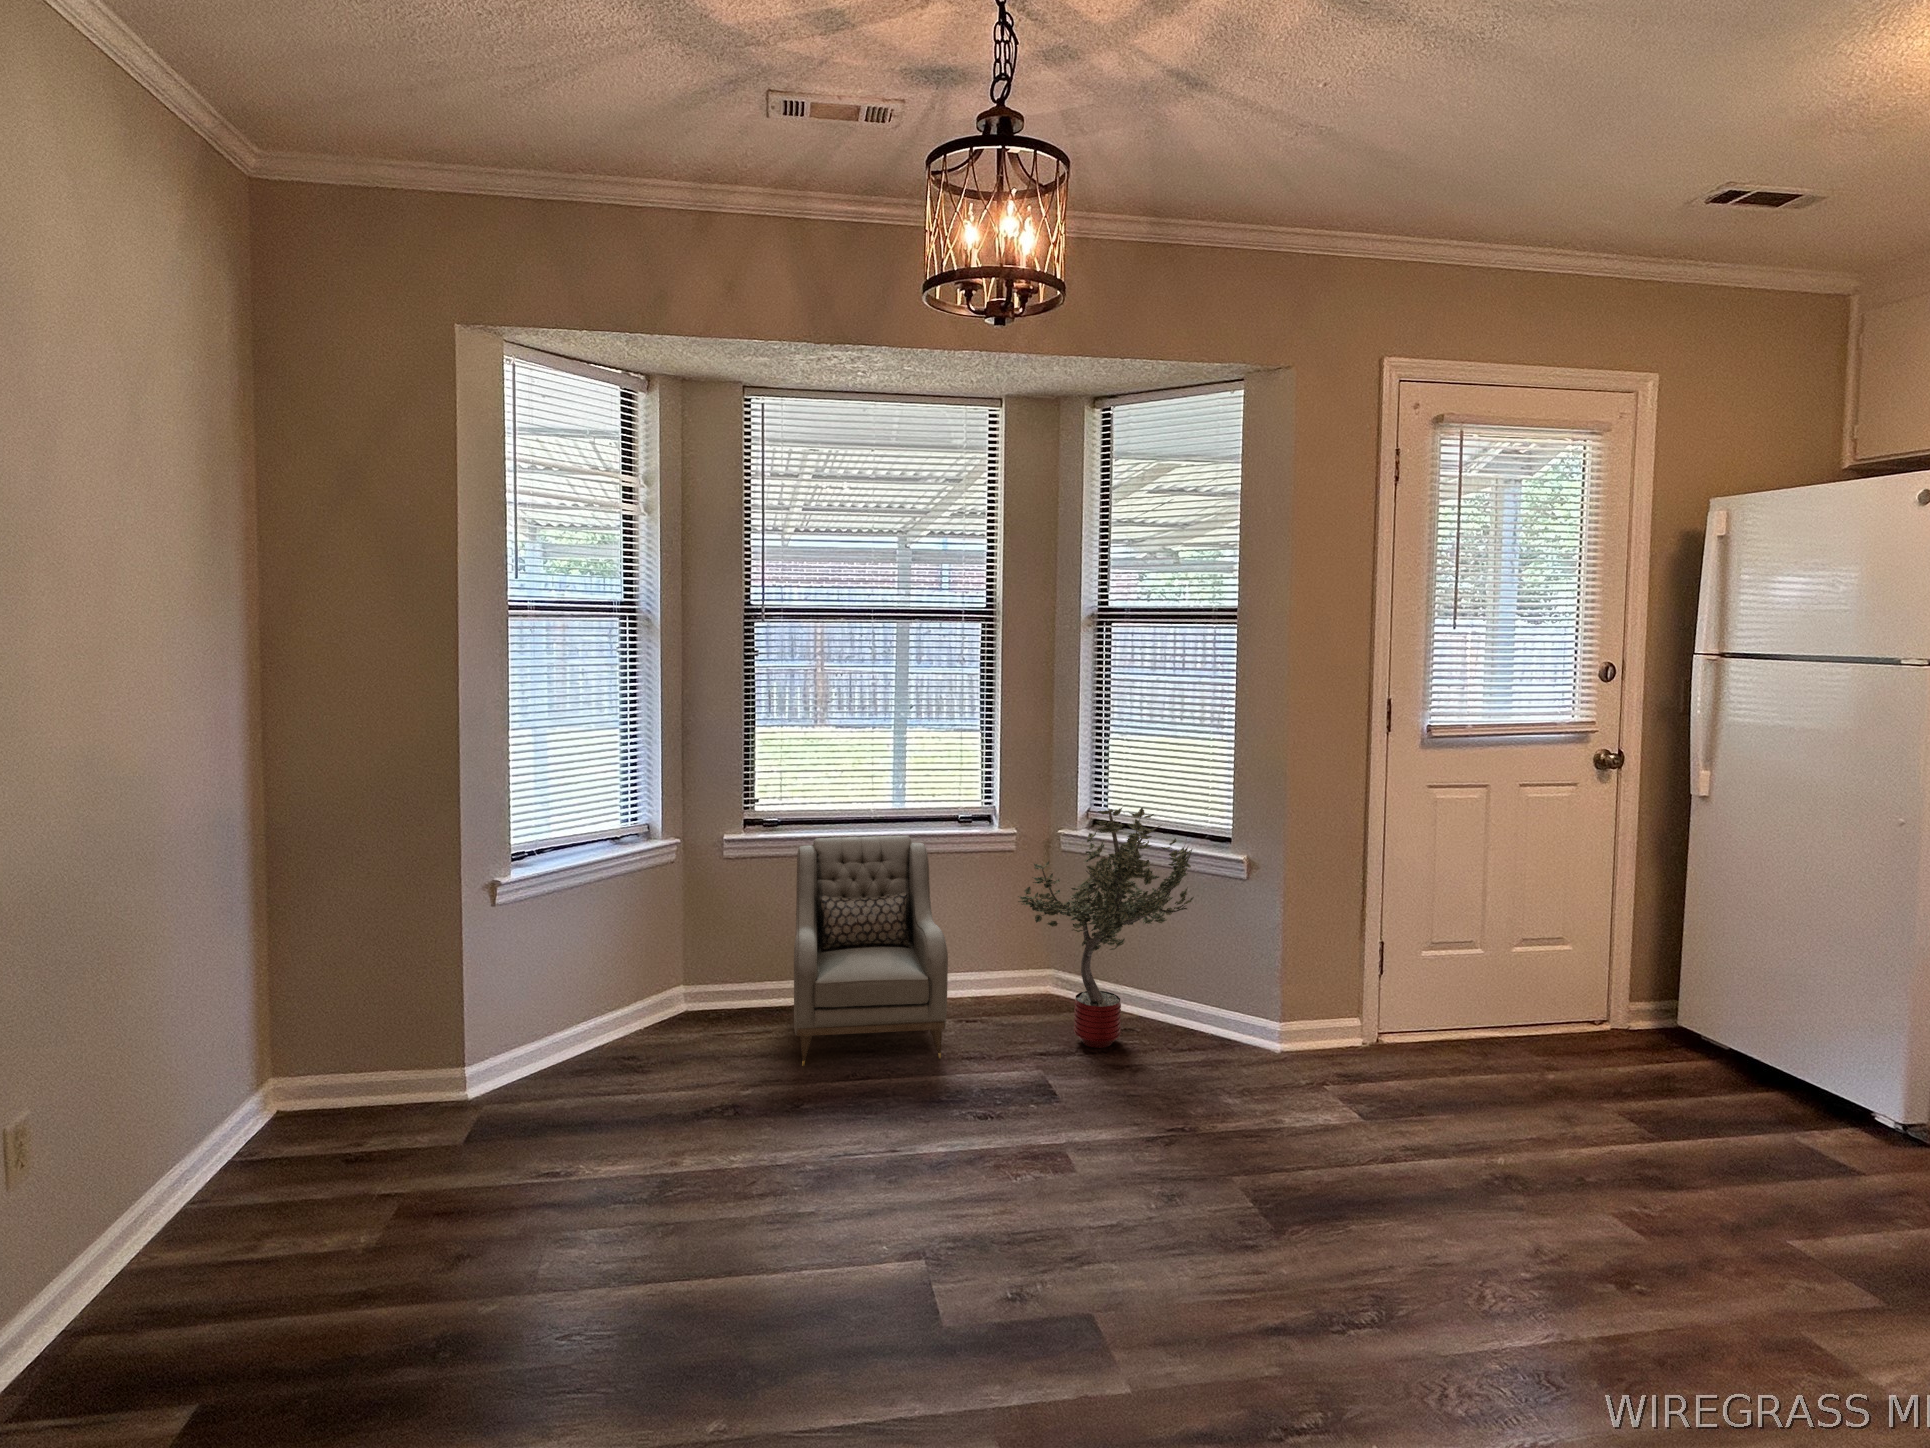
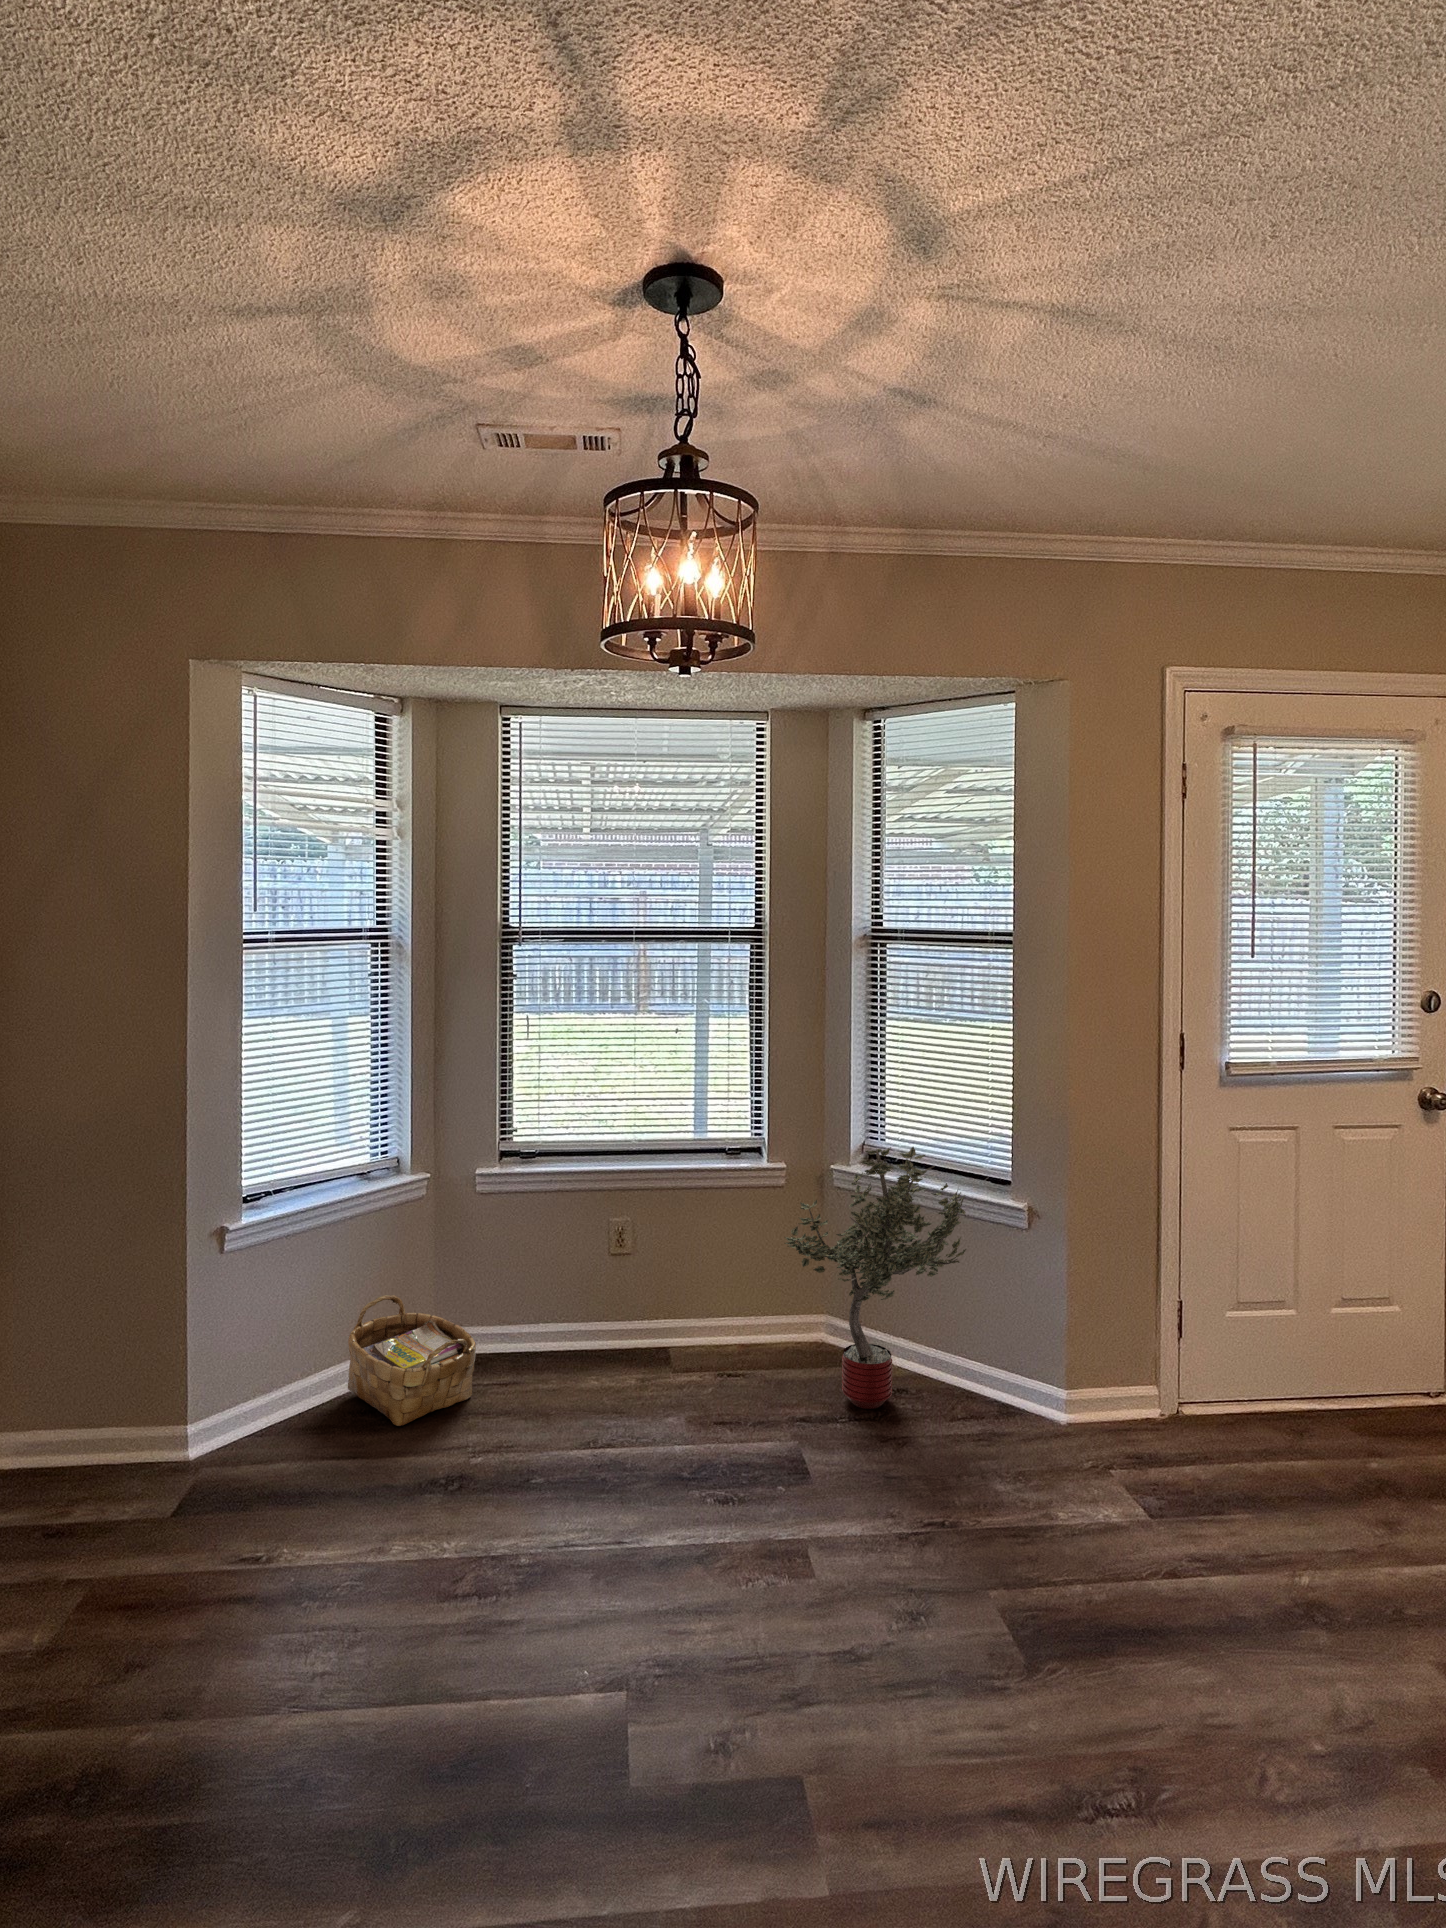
armchair: present [794,835,948,1066] -> none [540,1111,704,1423]
woven basket: none [605,954,729,1072] -> present [348,1295,476,1426]

